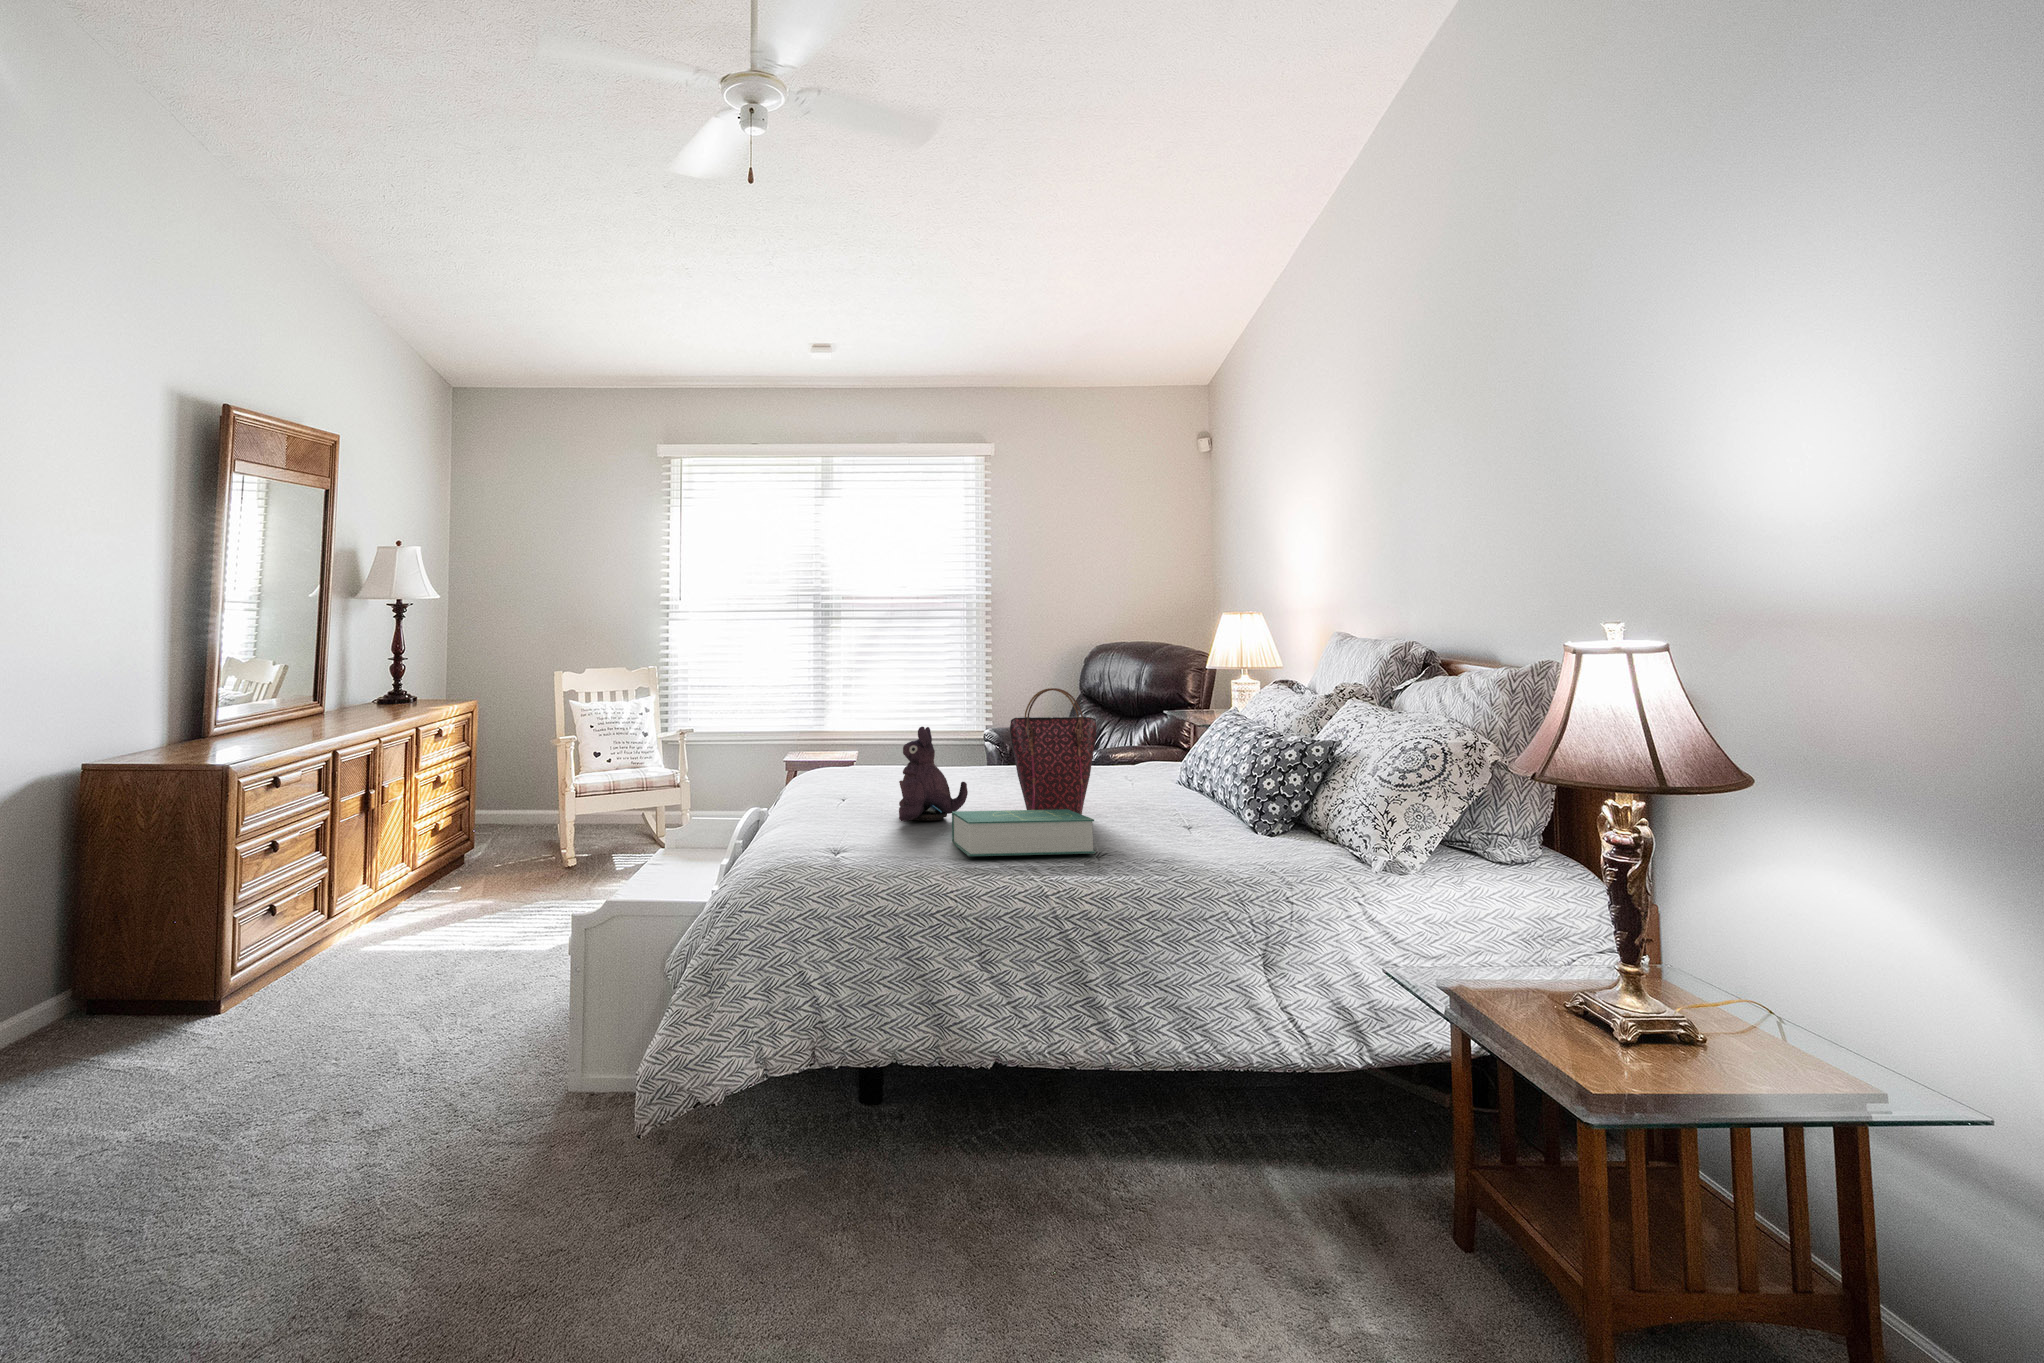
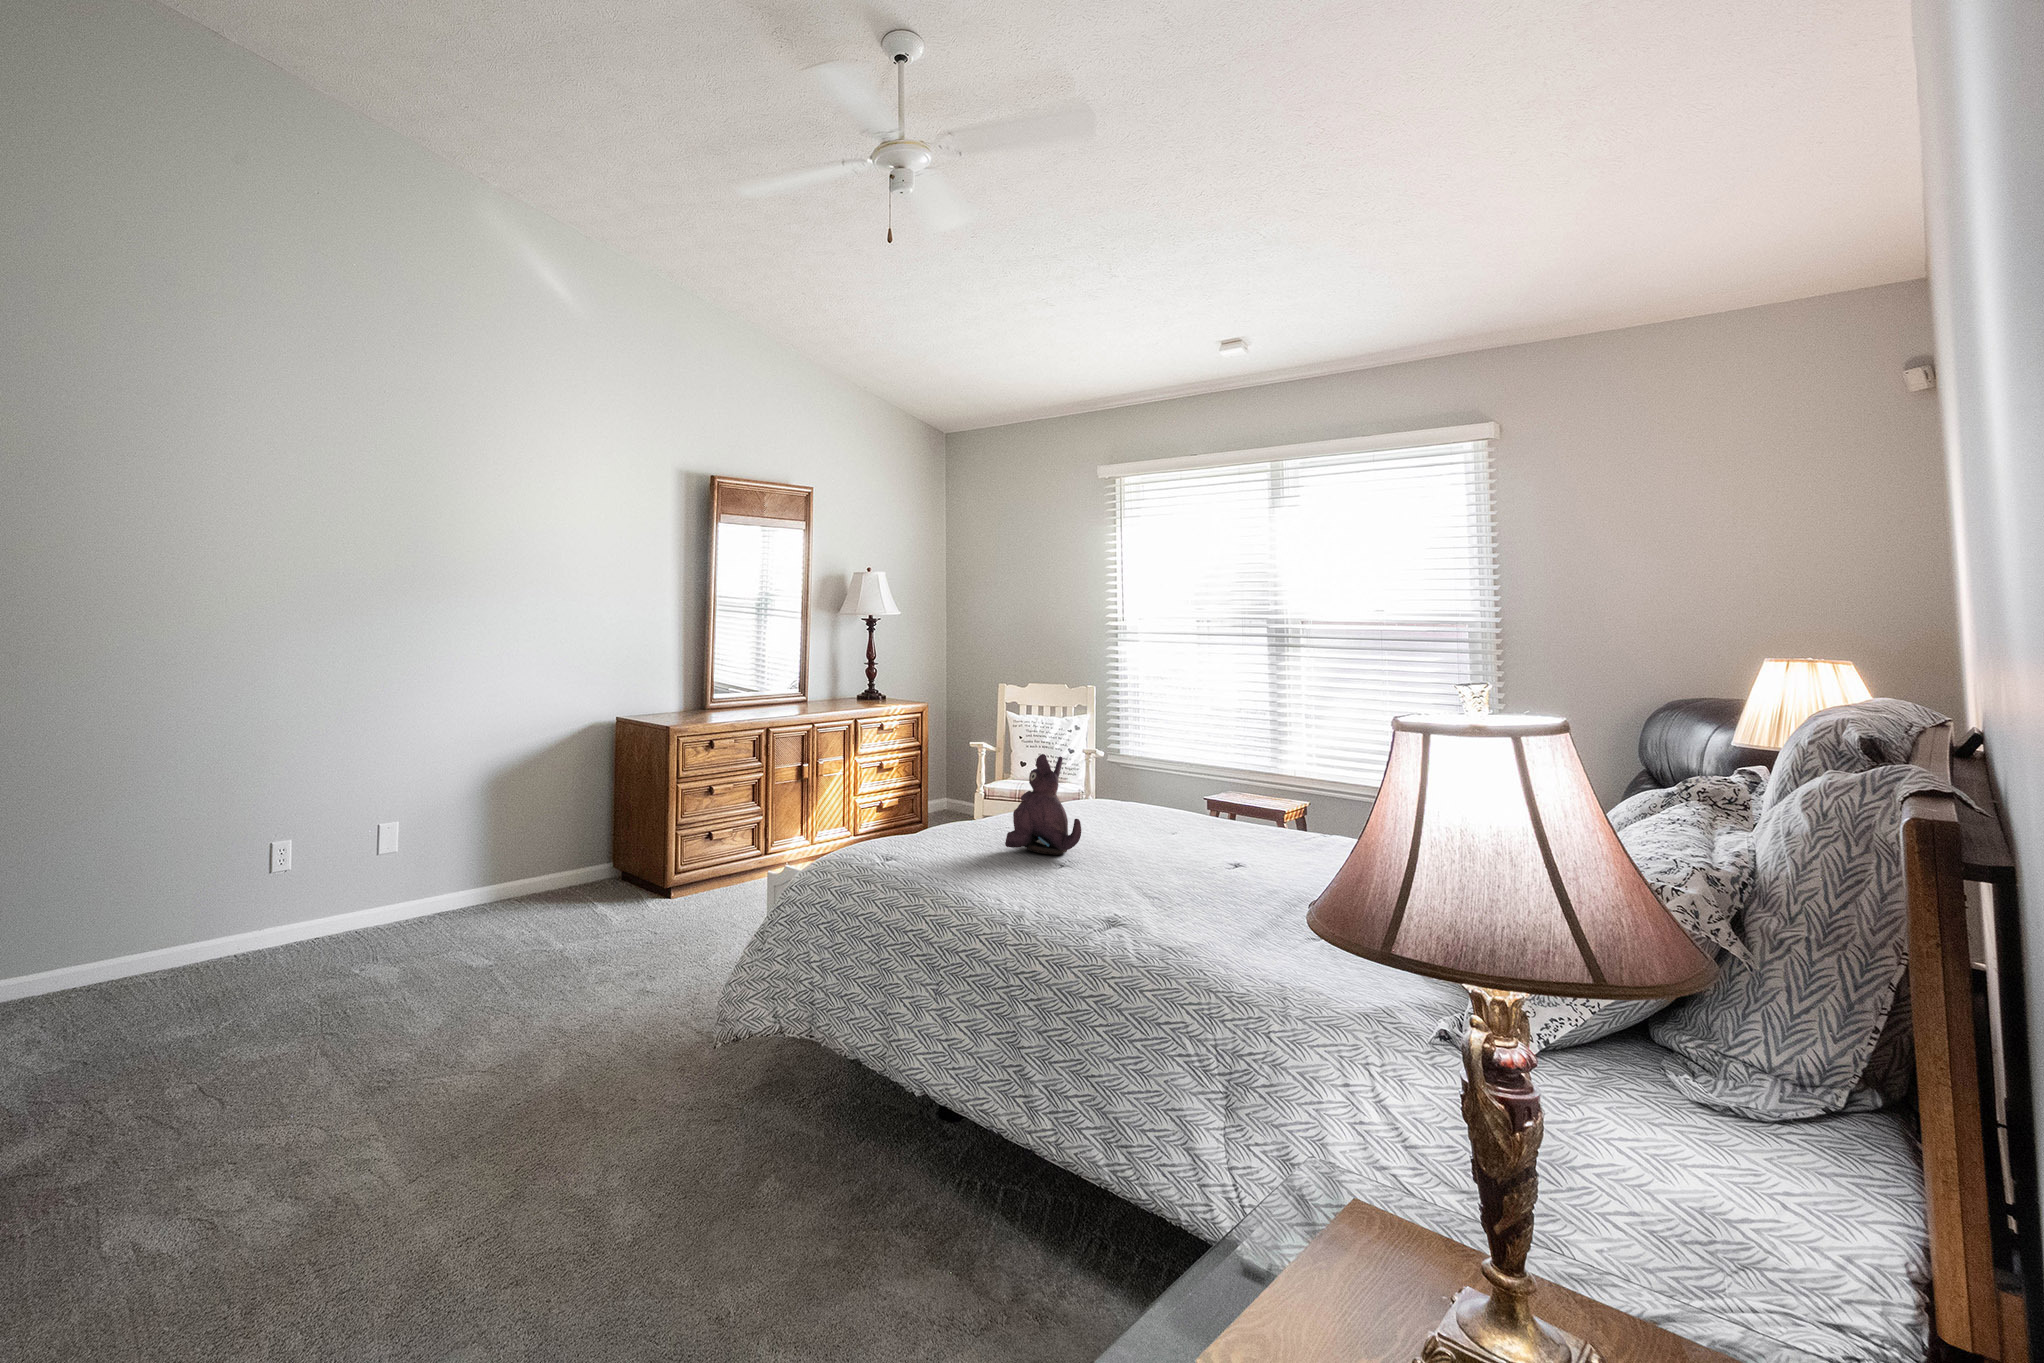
handbag: present [1010,688,1096,814] -> none [1133,730,1234,885]
book: present [952,809,1095,856] -> none [961,842,1132,915]

